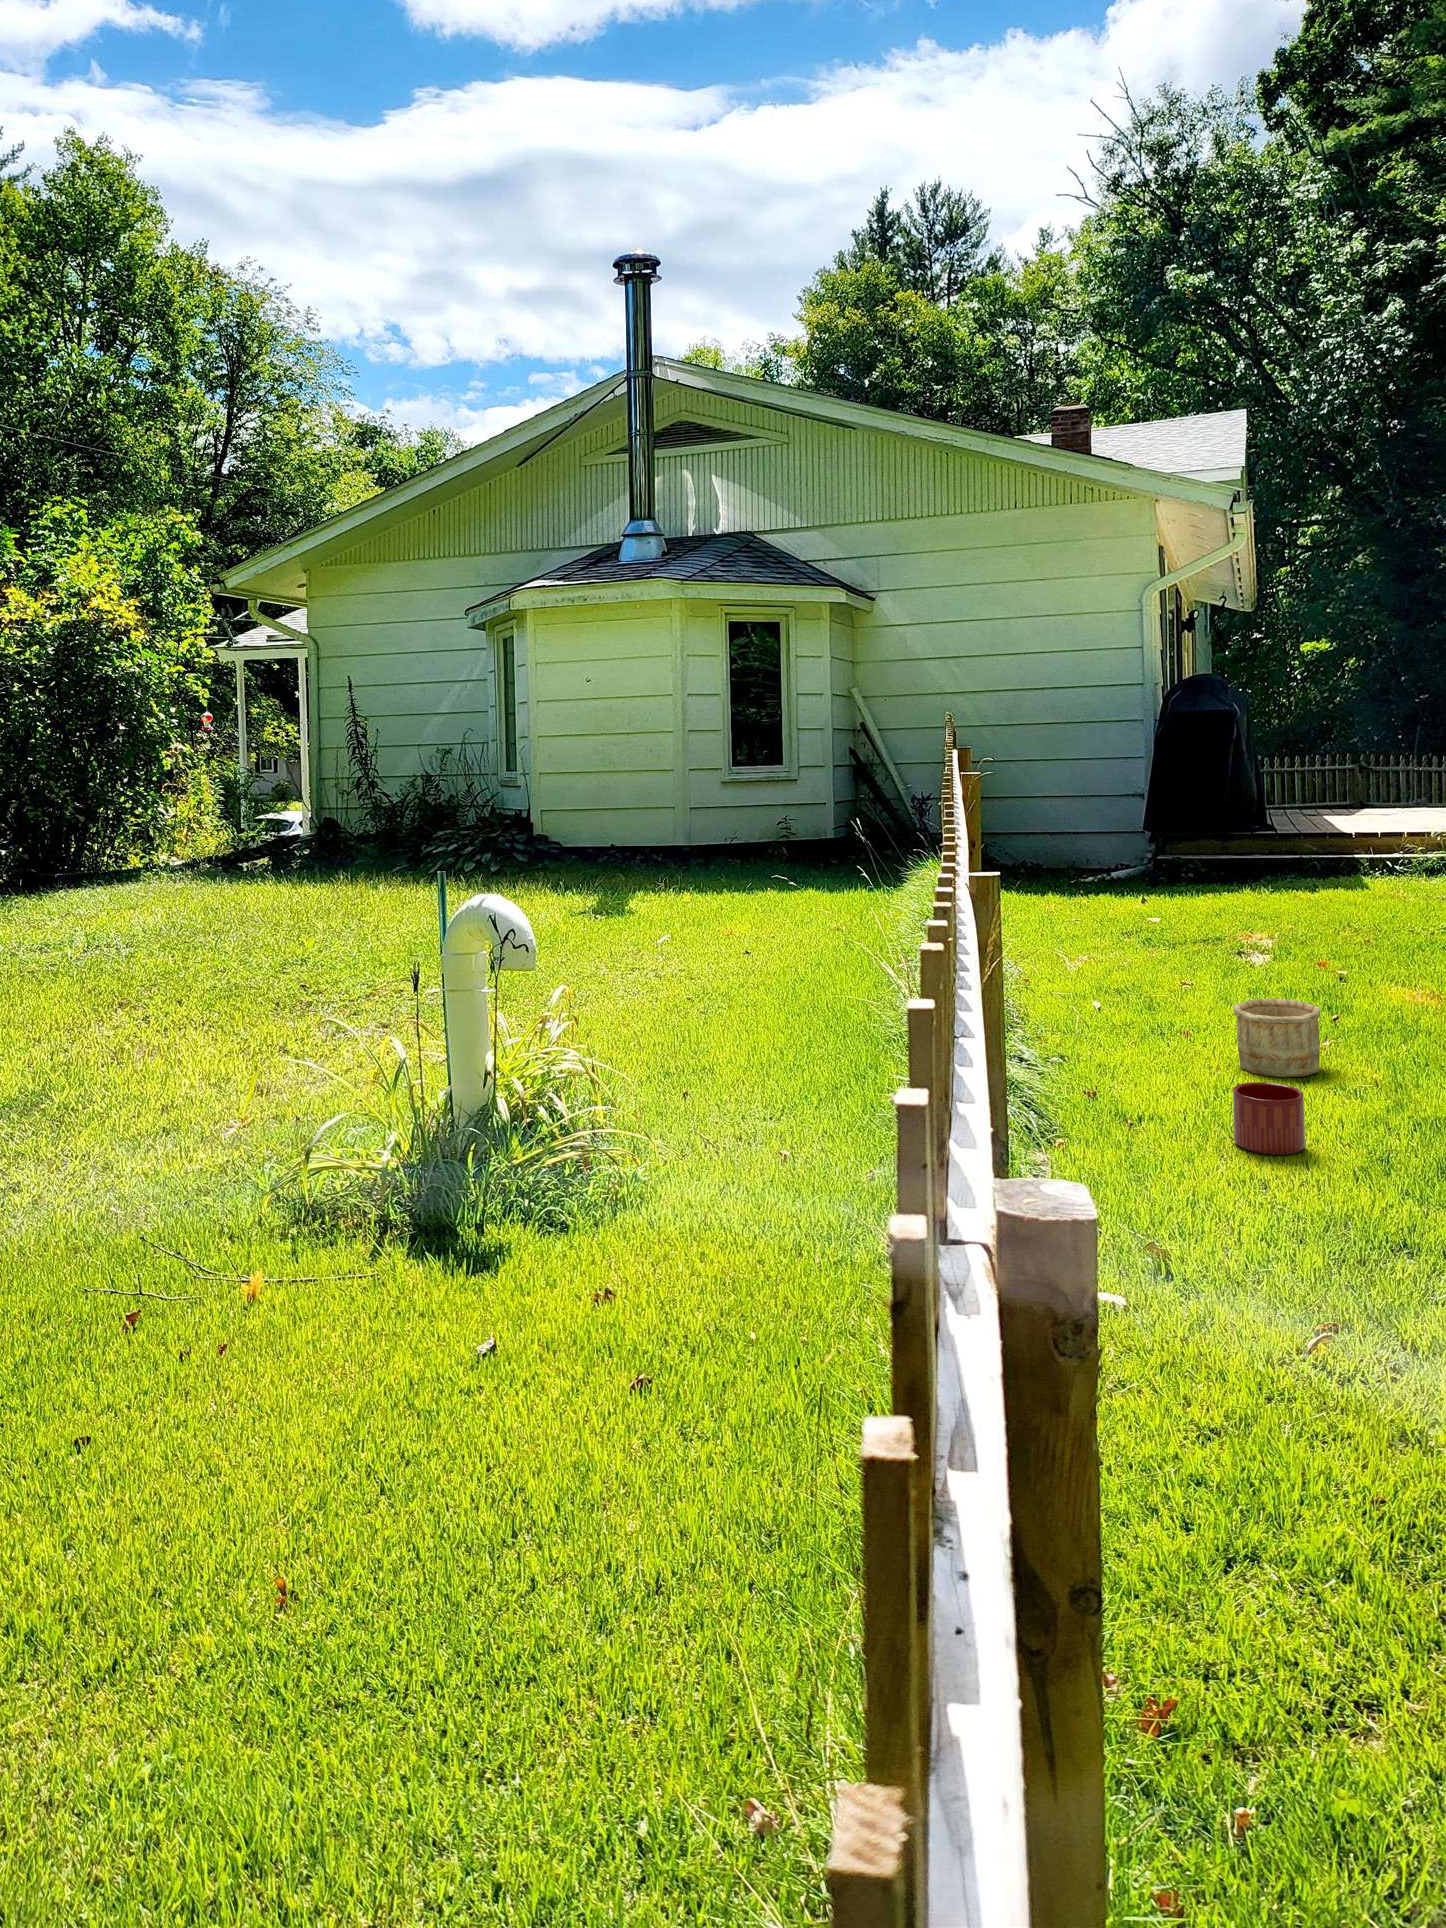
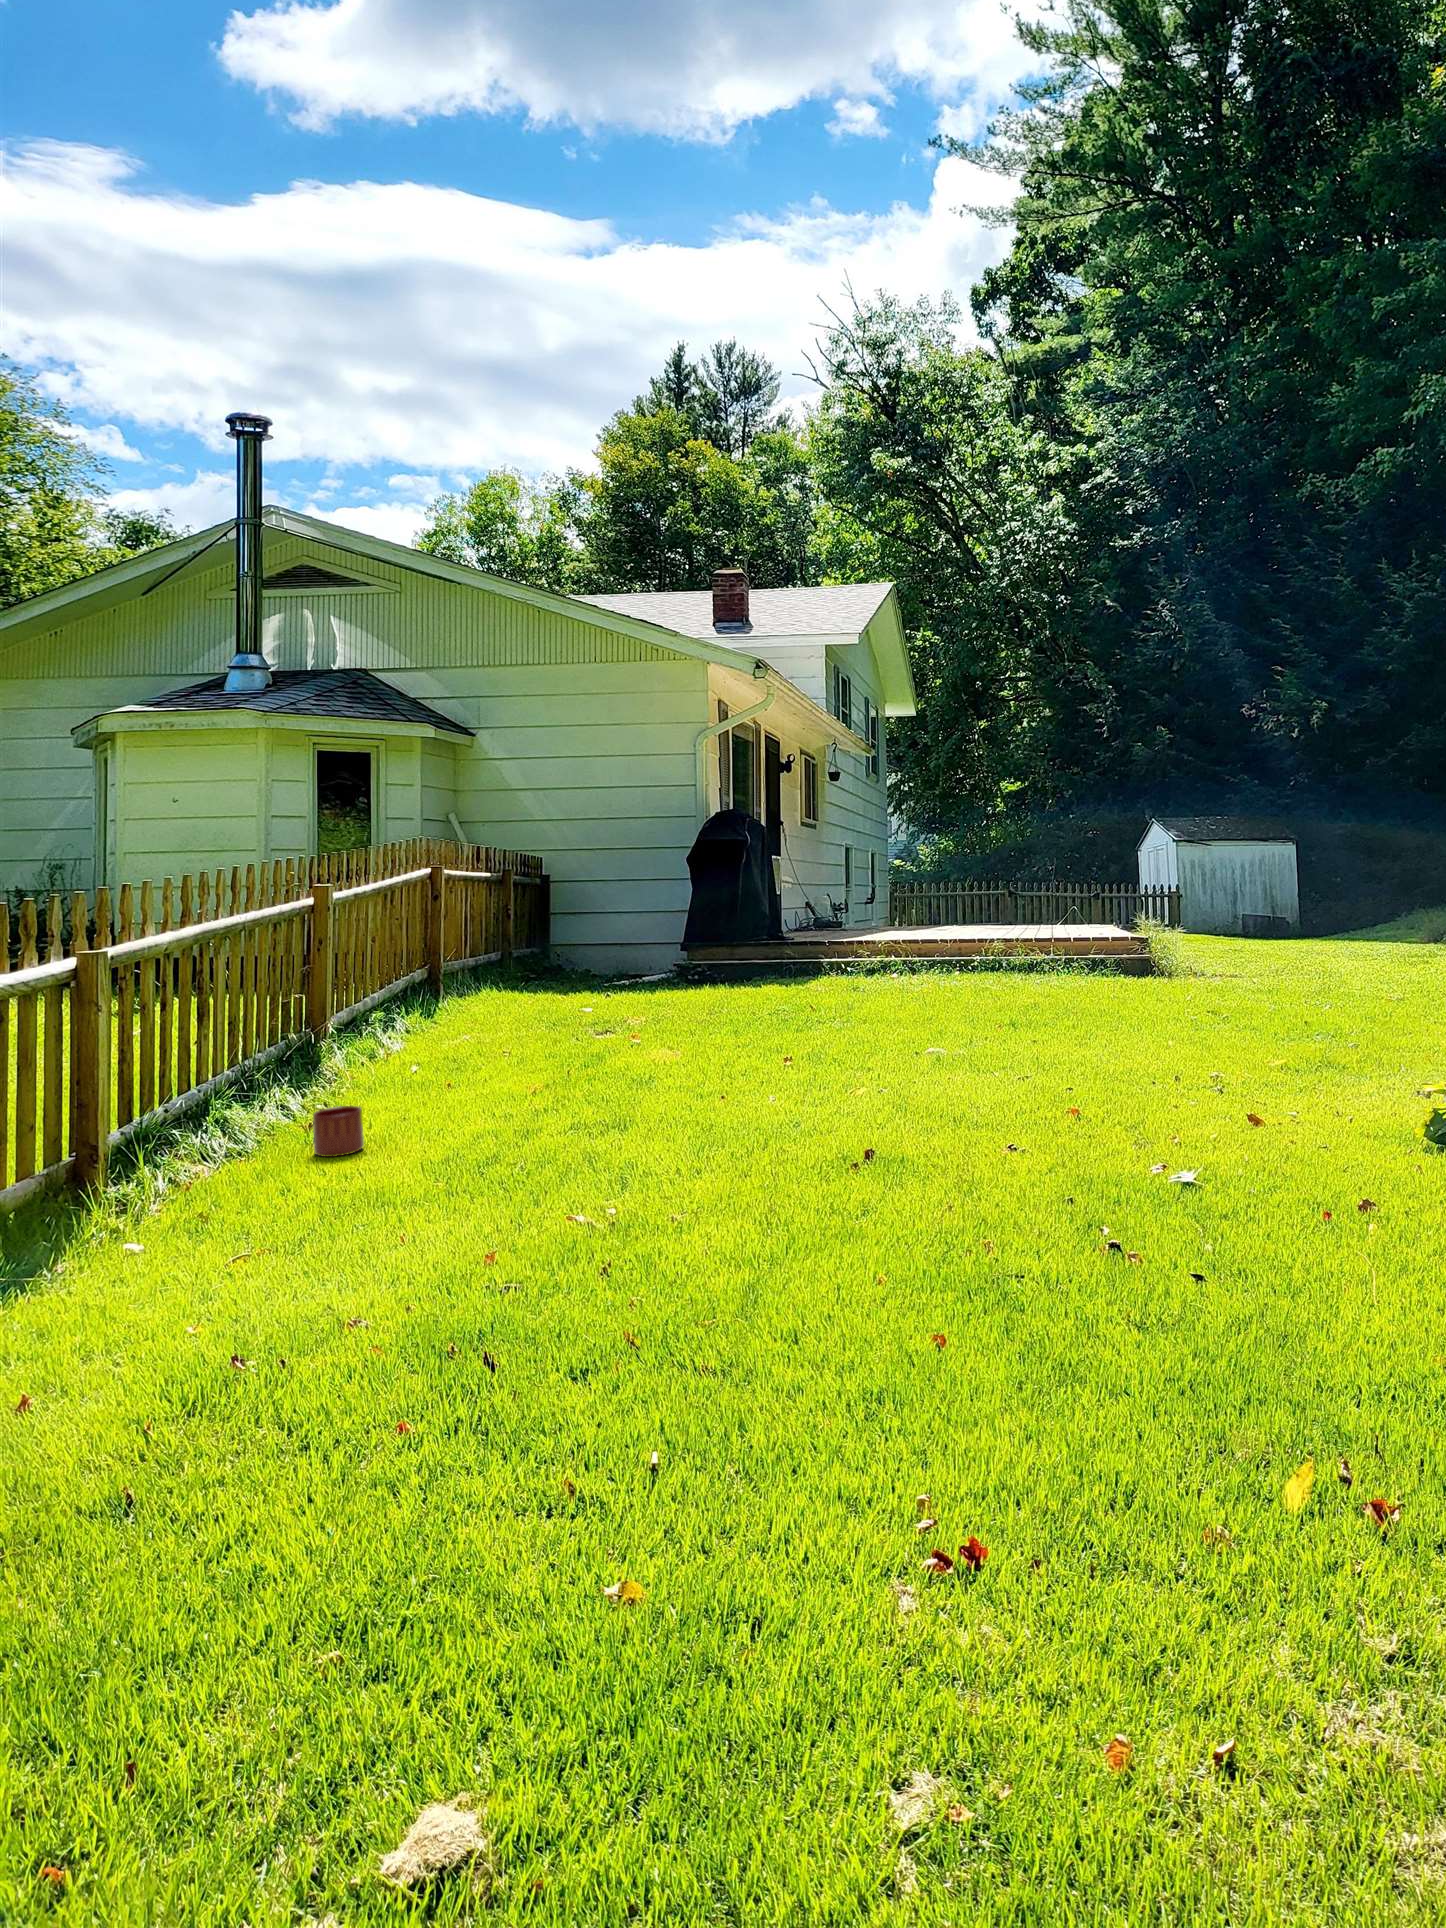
wooden bucket: present [1233,998,1320,1077] -> none [422,1052,486,1110]

